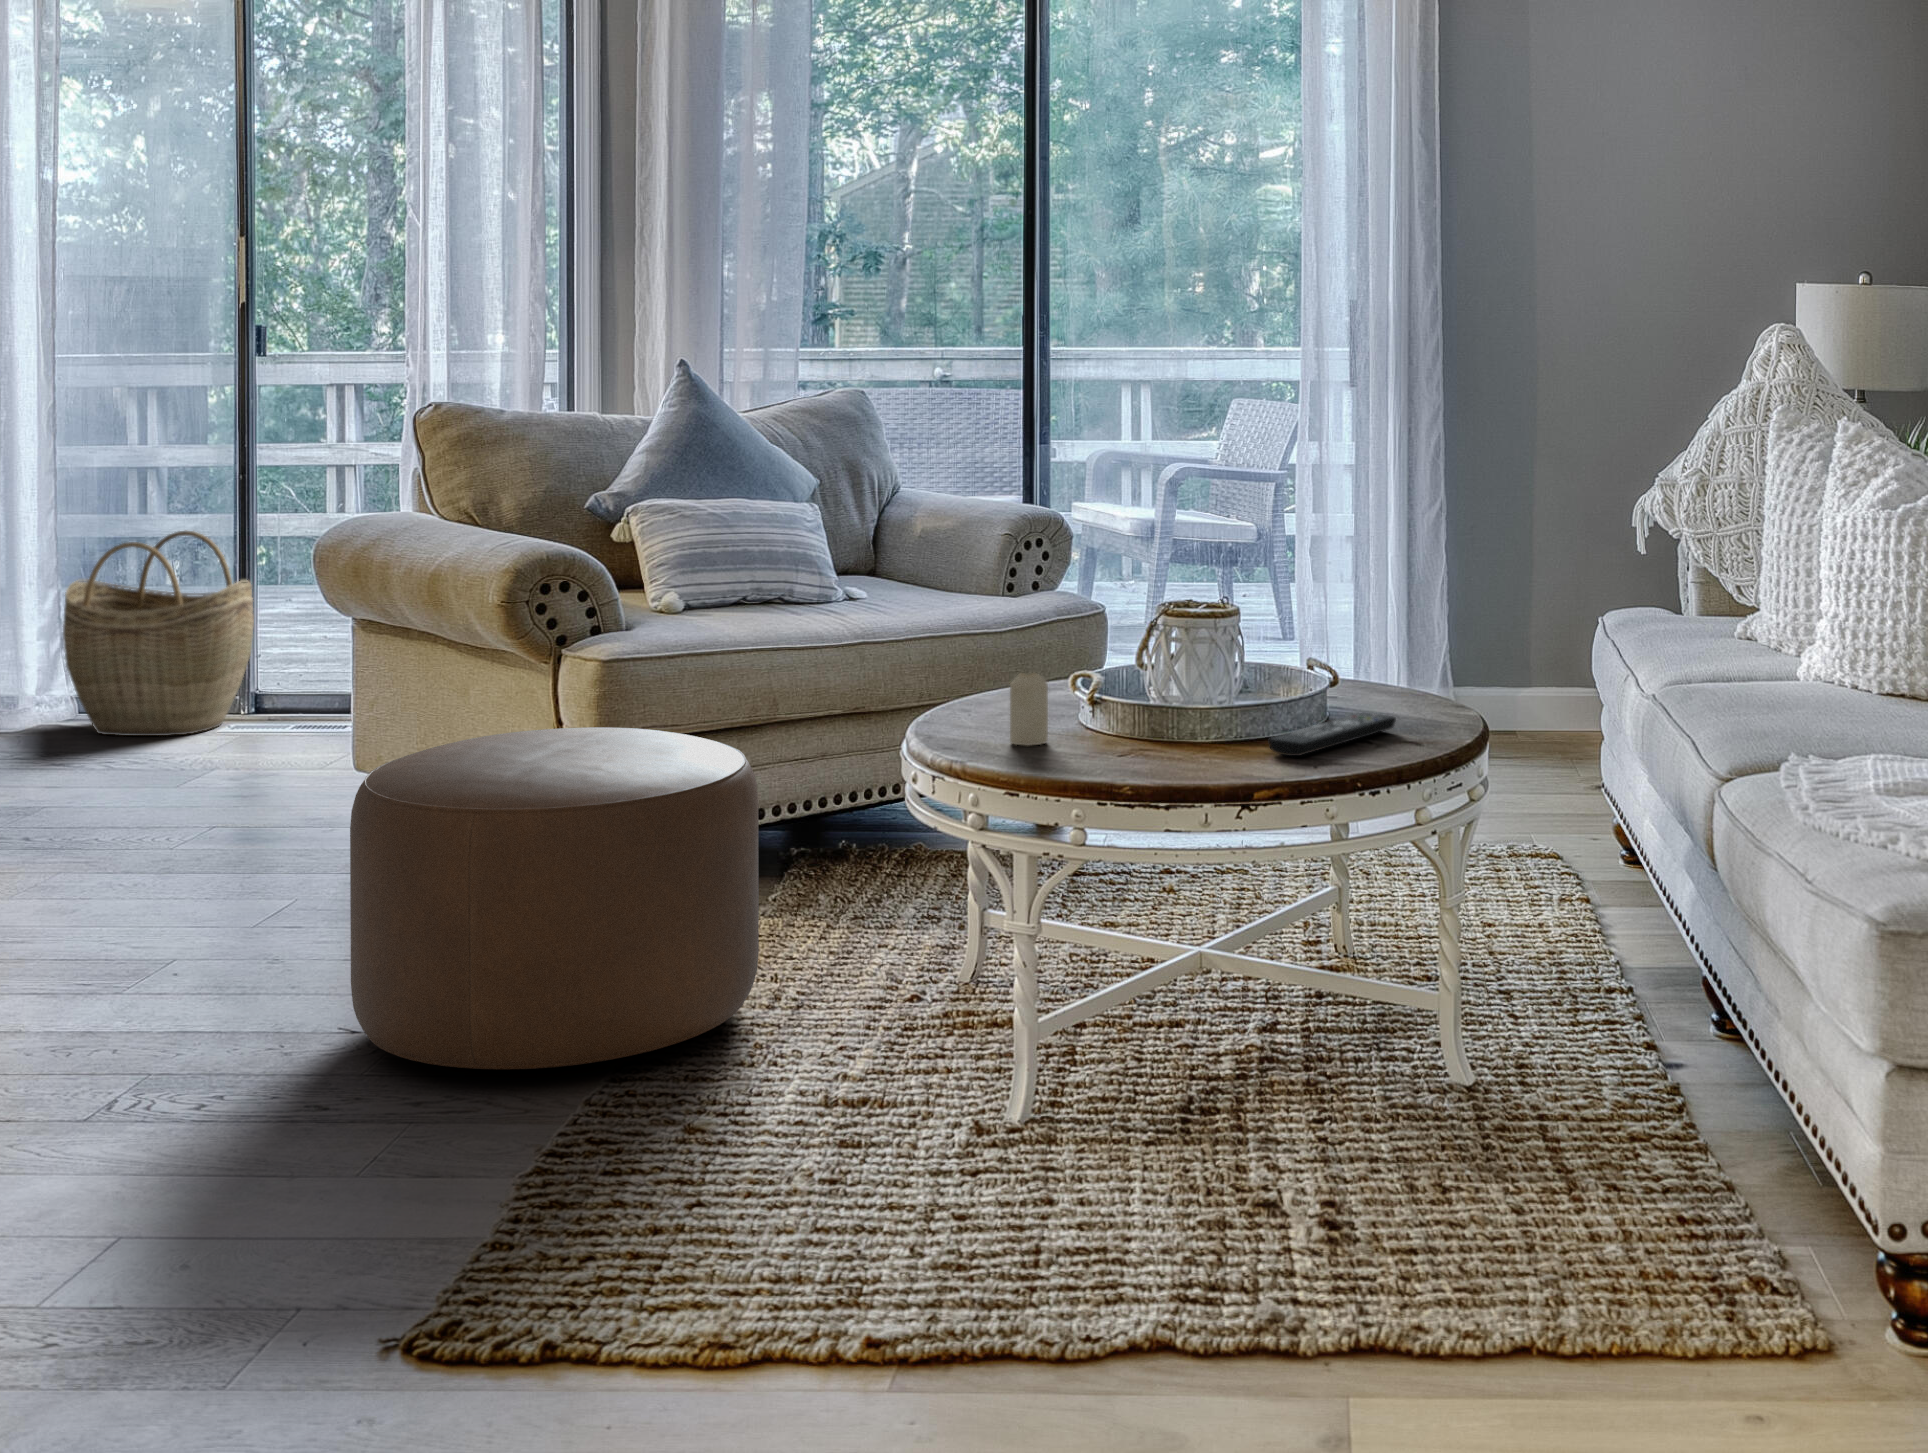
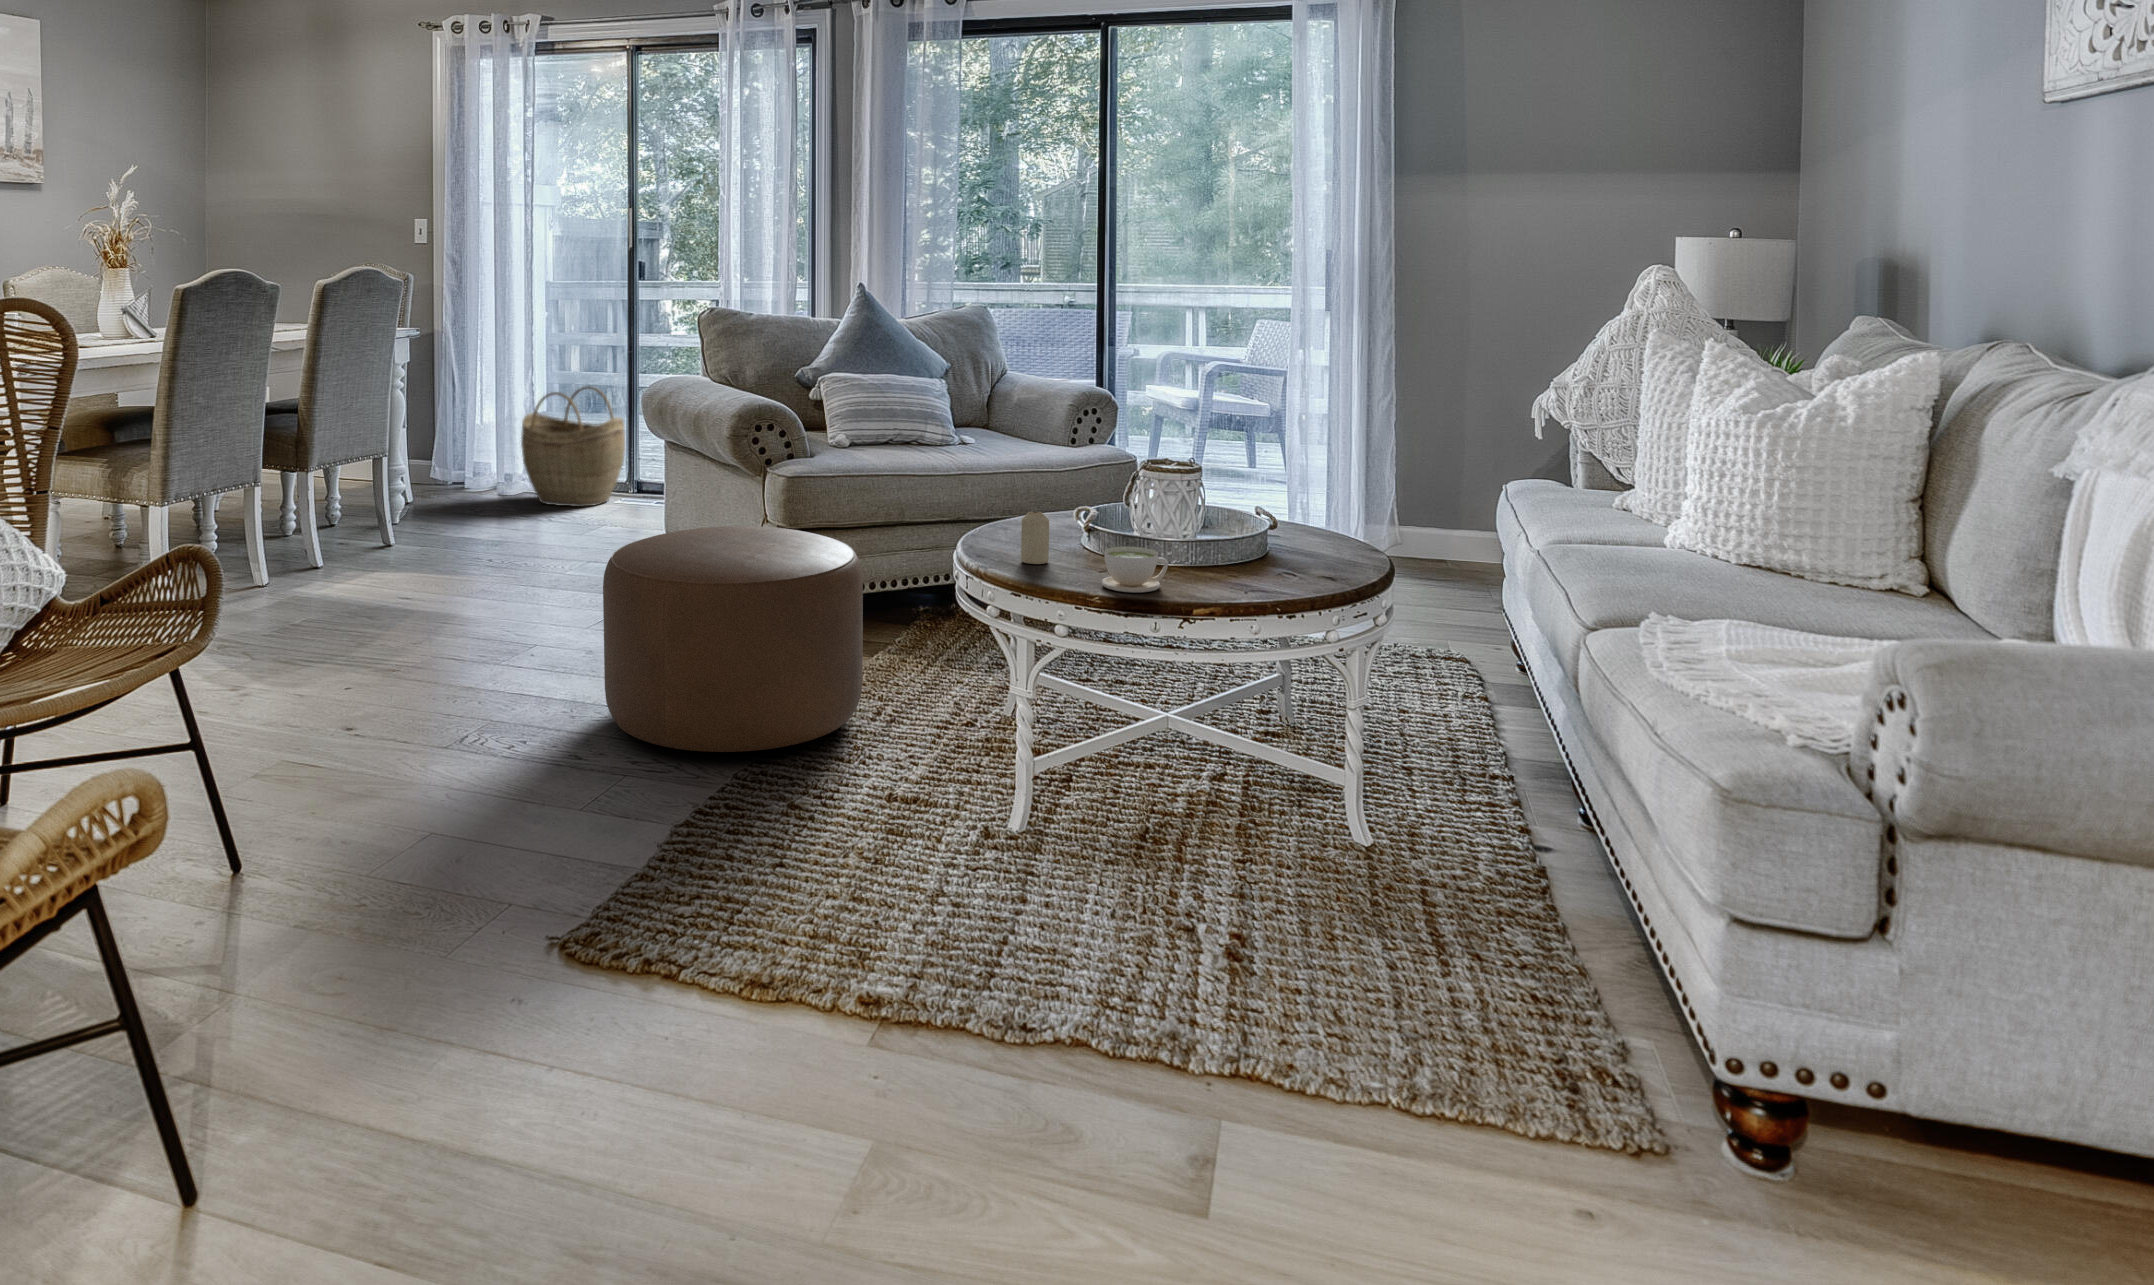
coffee cup: none [1130,711,1216,770] -> present [1102,547,1168,593]
remote control: present [1268,713,1396,756] -> none [1210,555,1316,588]

